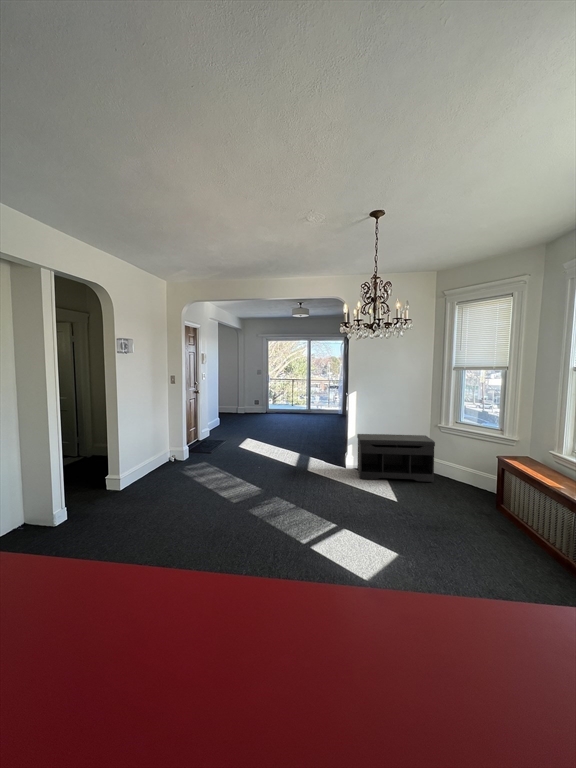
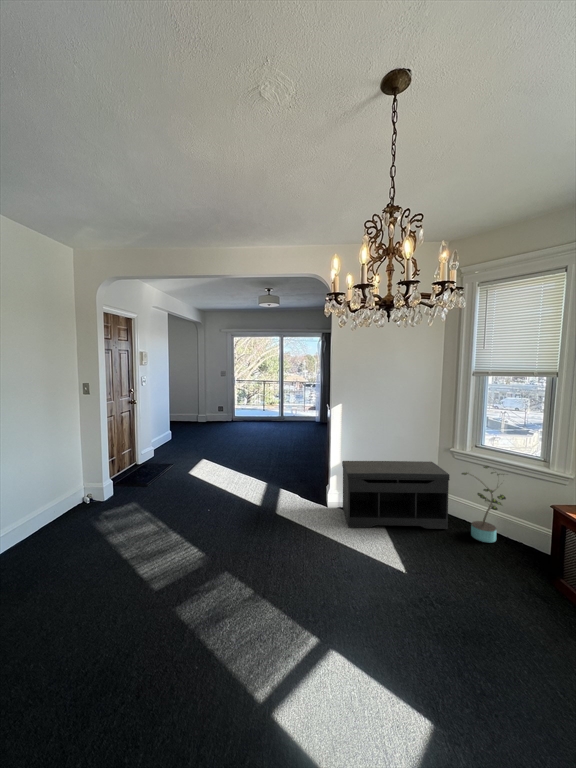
potted plant: none [444,436,477,490] -> present [462,466,506,542]

